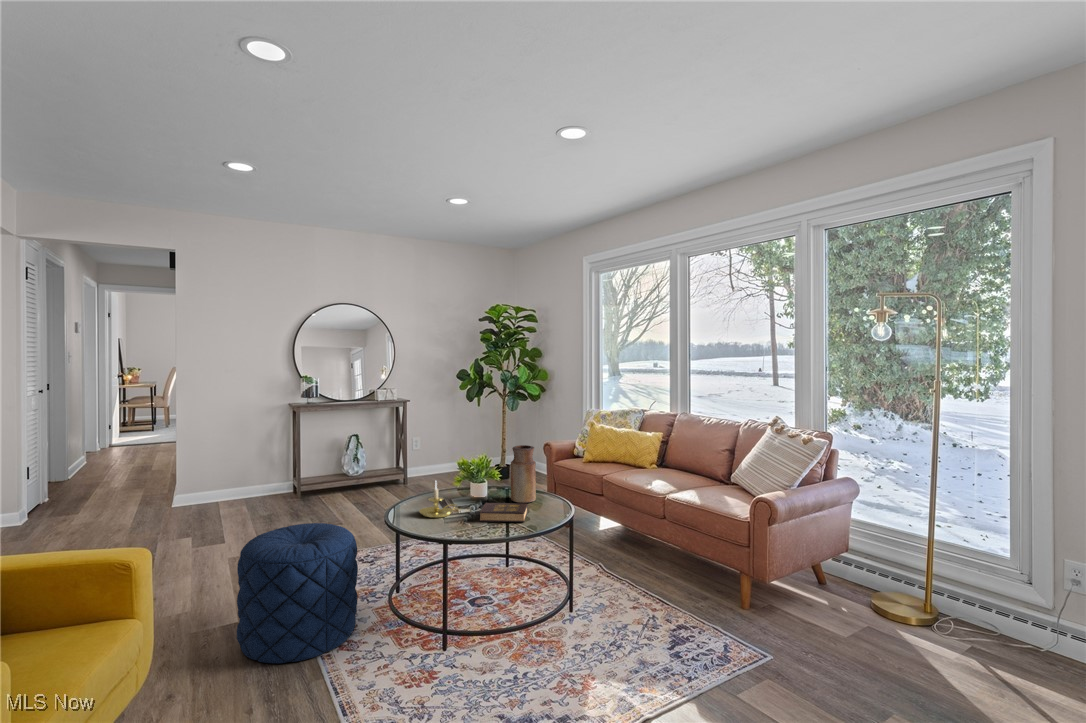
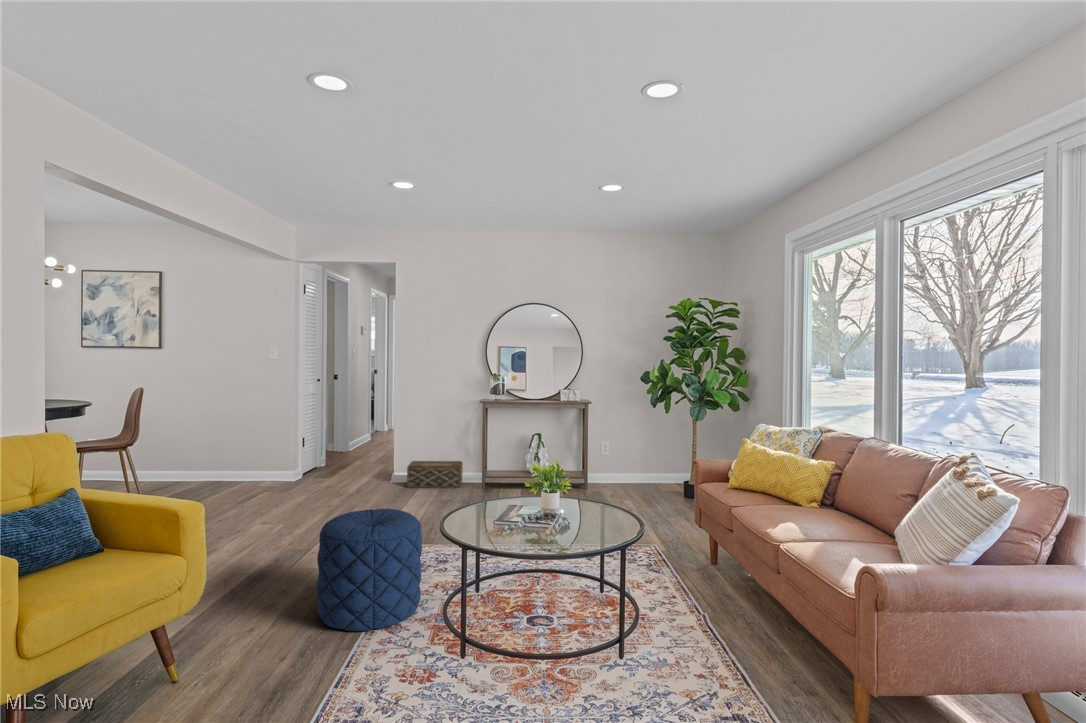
vase: present [511,445,536,503] -> none [588,458,616,523]
woven basket: none [204,473,273,510] -> present [407,461,462,488]
candle holder: present [419,481,453,518] -> none [483,484,515,523]
hardback book: present [480,503,527,522] -> none [528,516,587,543]

